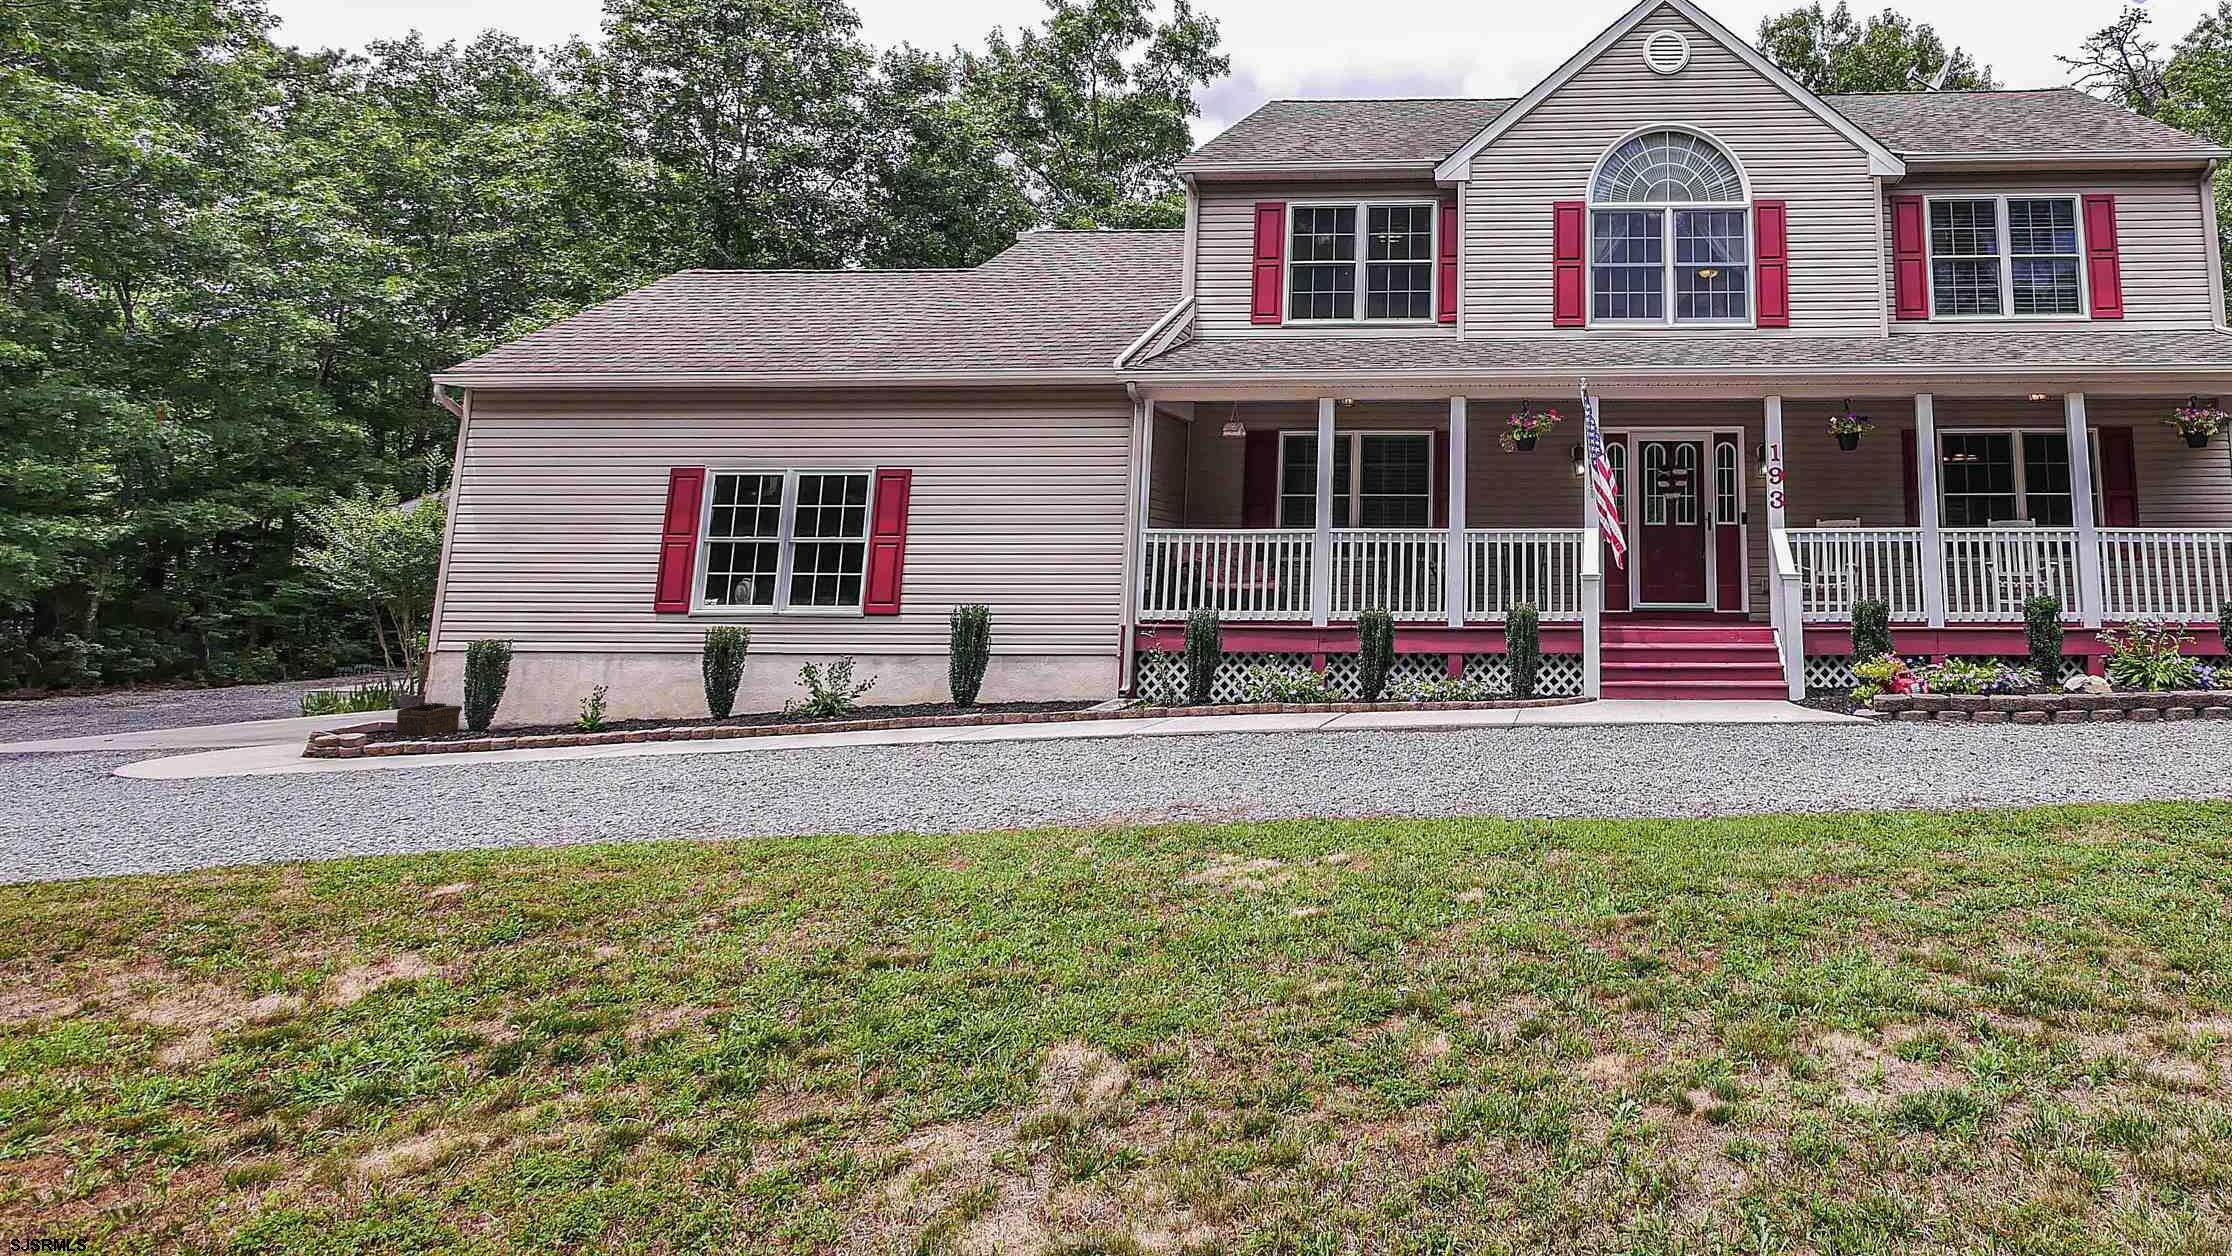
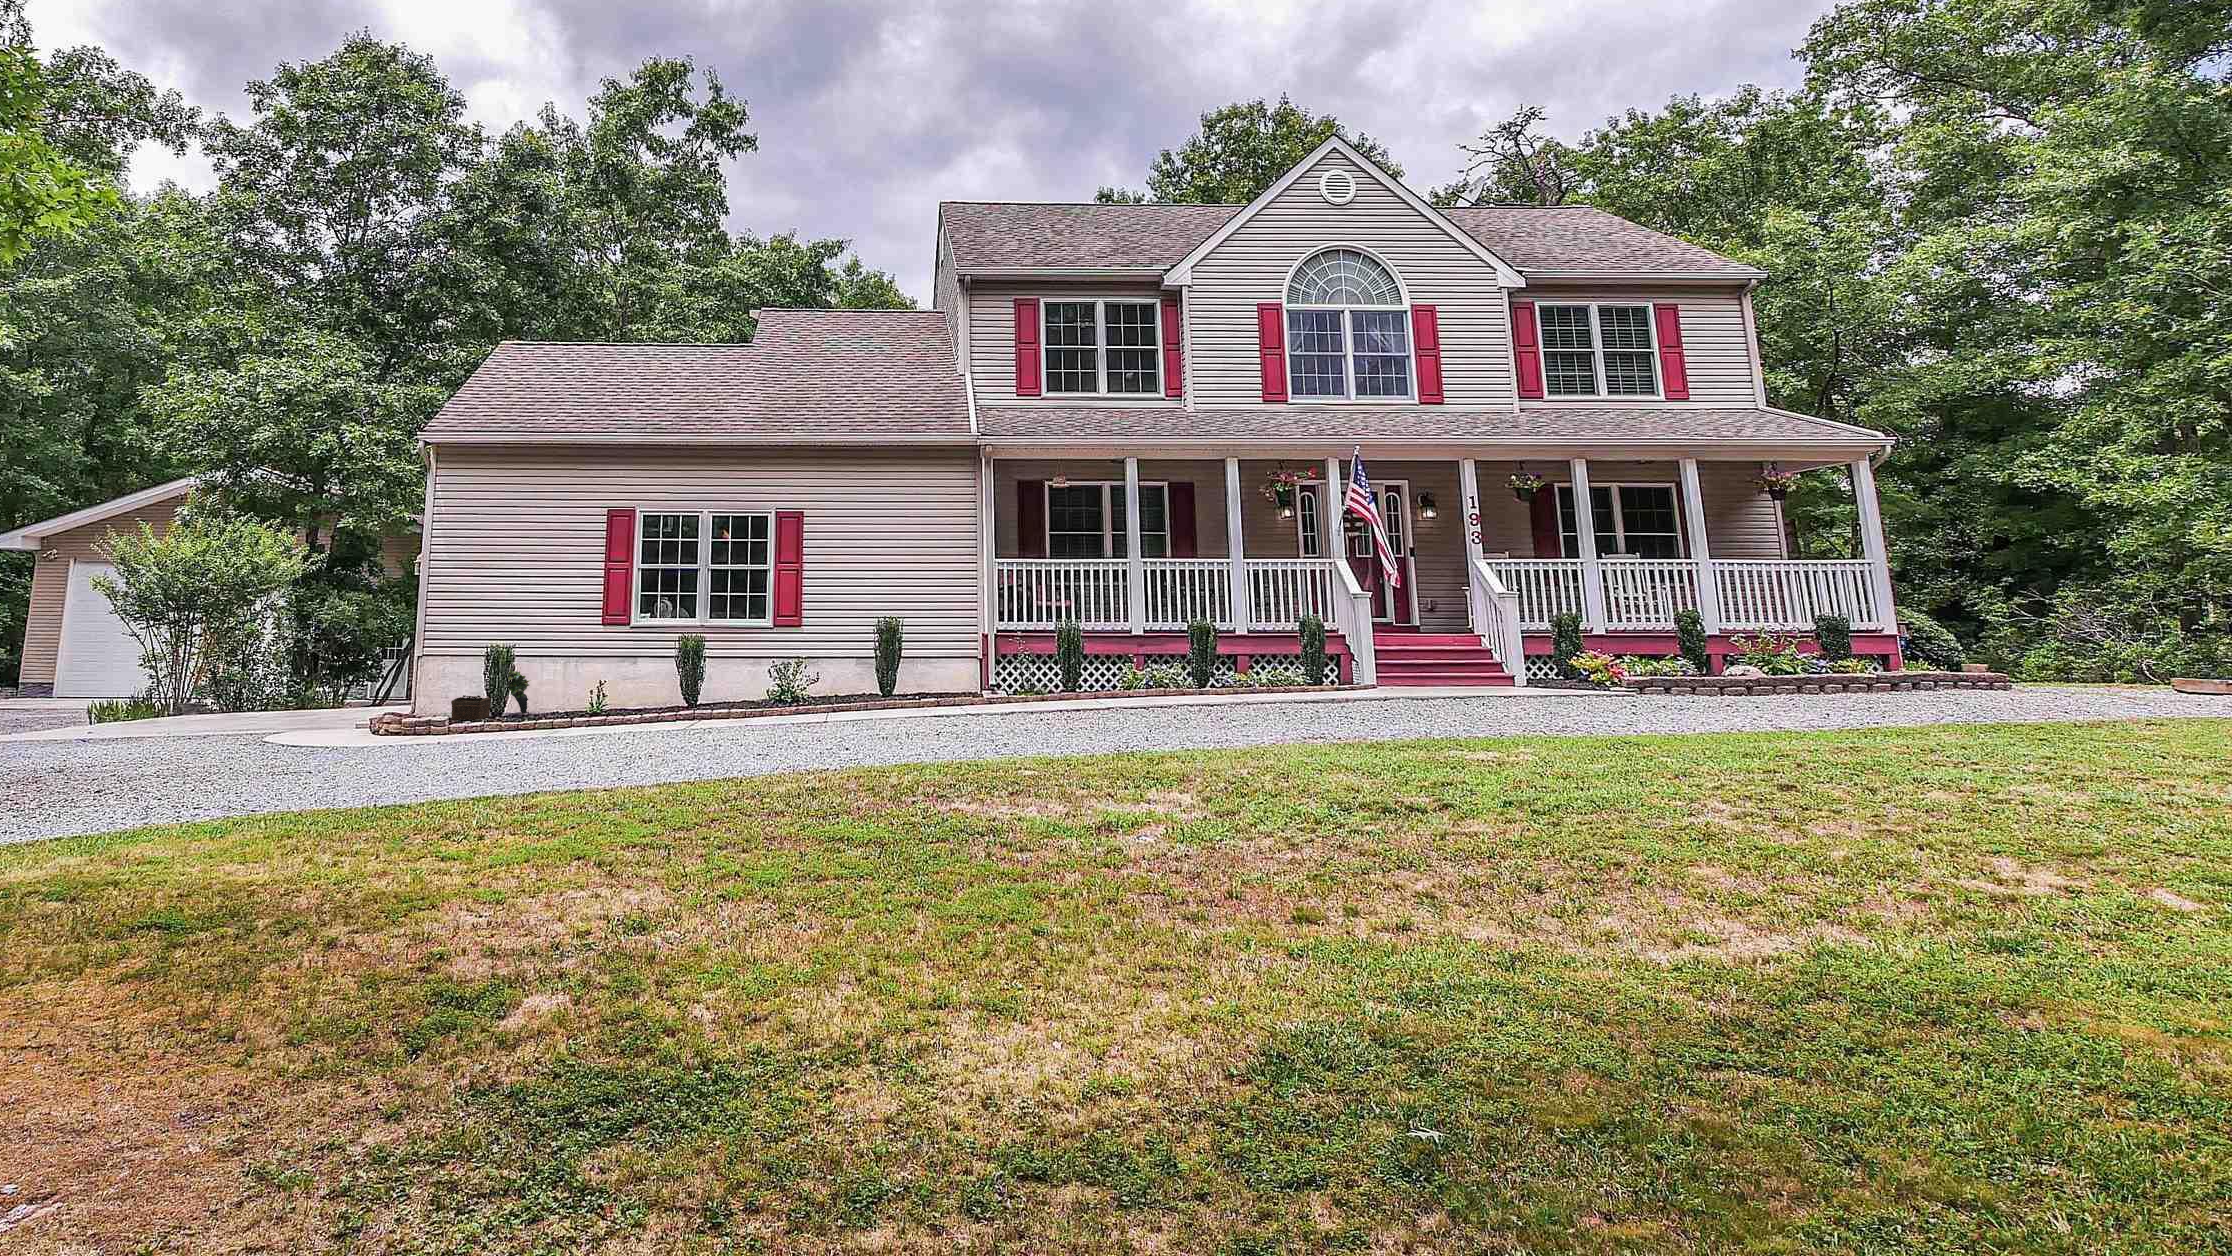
potted plant: none [496,665,542,722] -> present [506,671,529,713]

